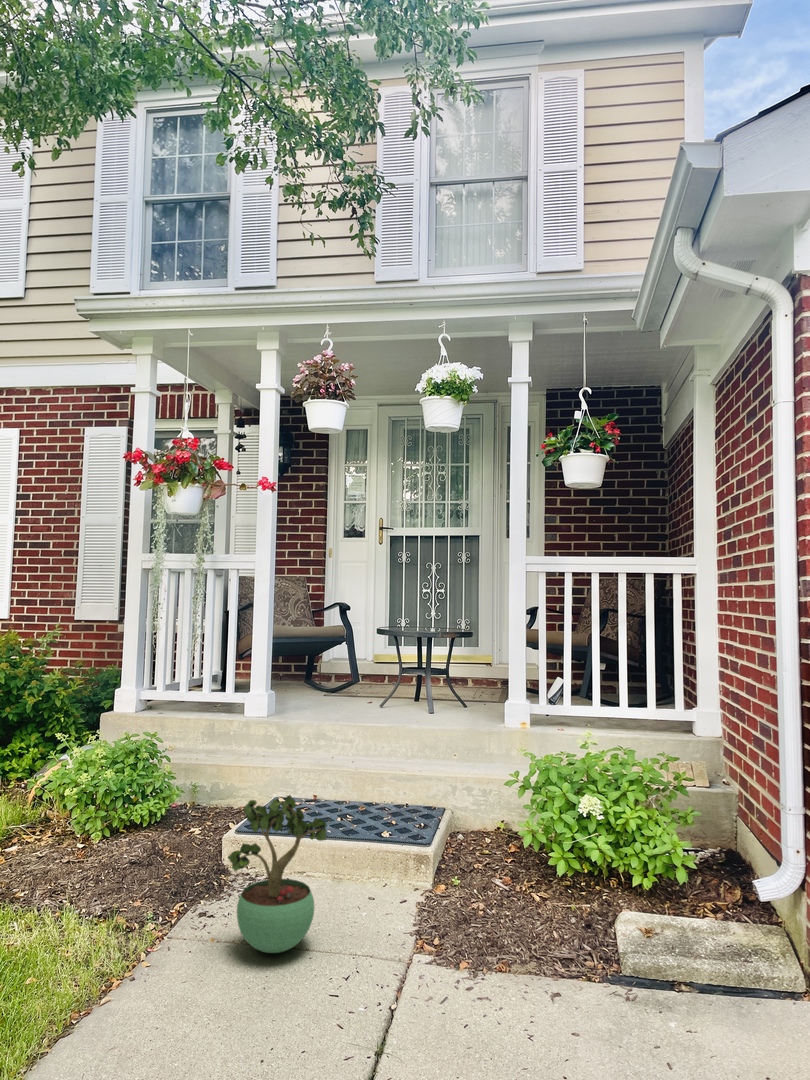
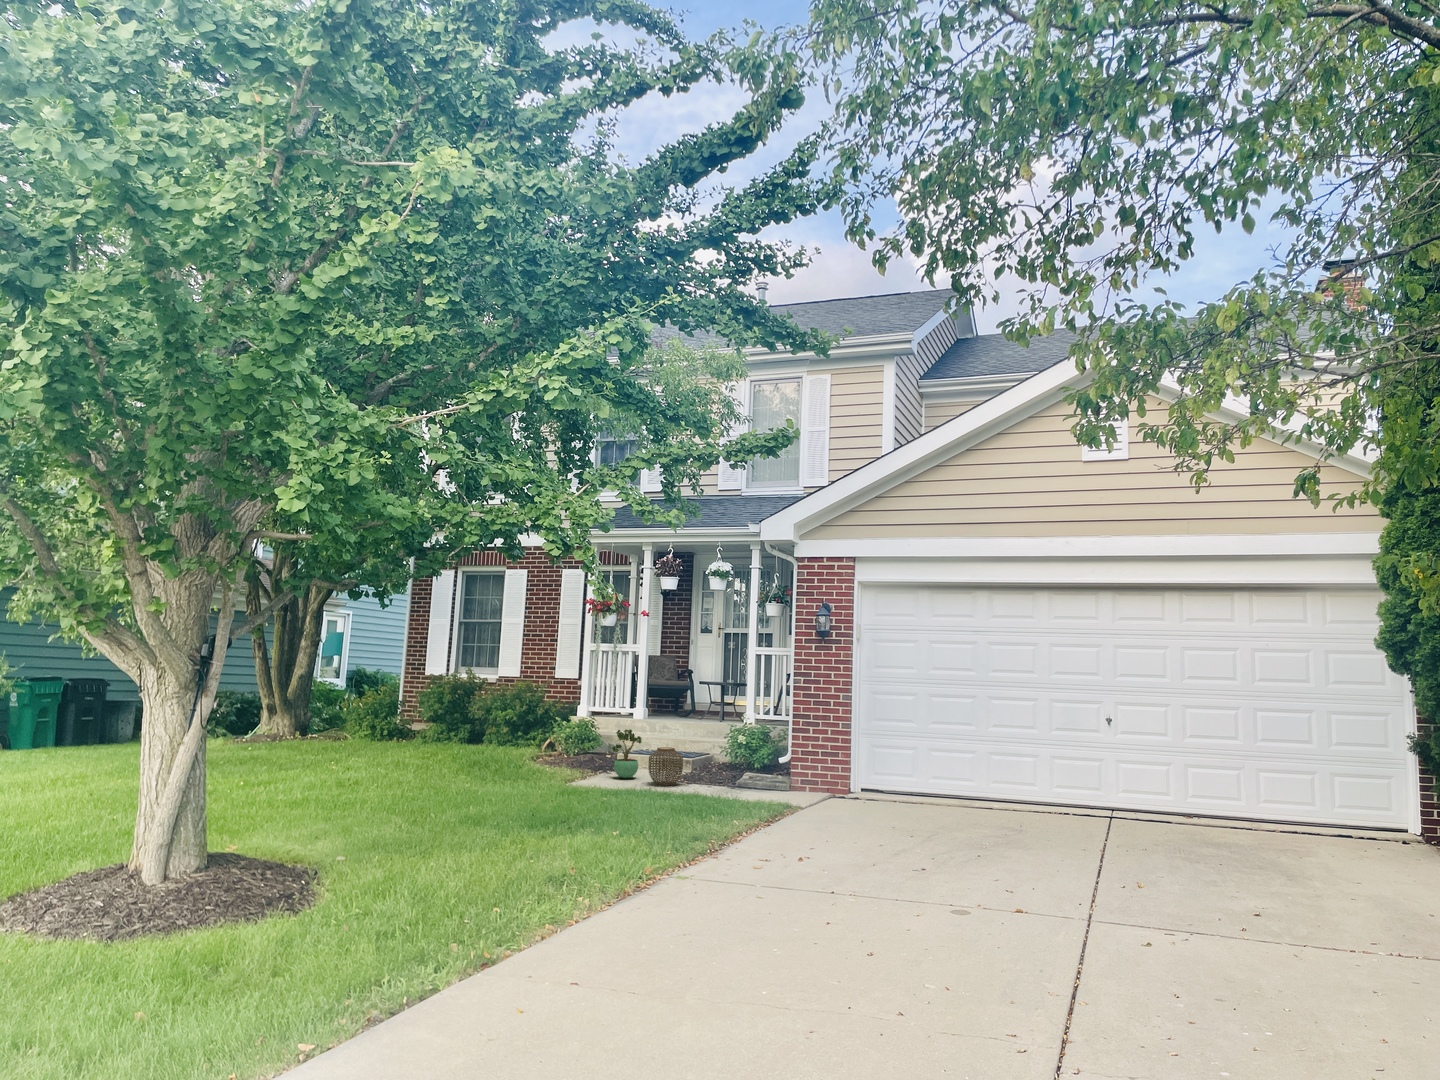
woven basket: none [368,858,481,1005] -> present [648,747,683,785]

